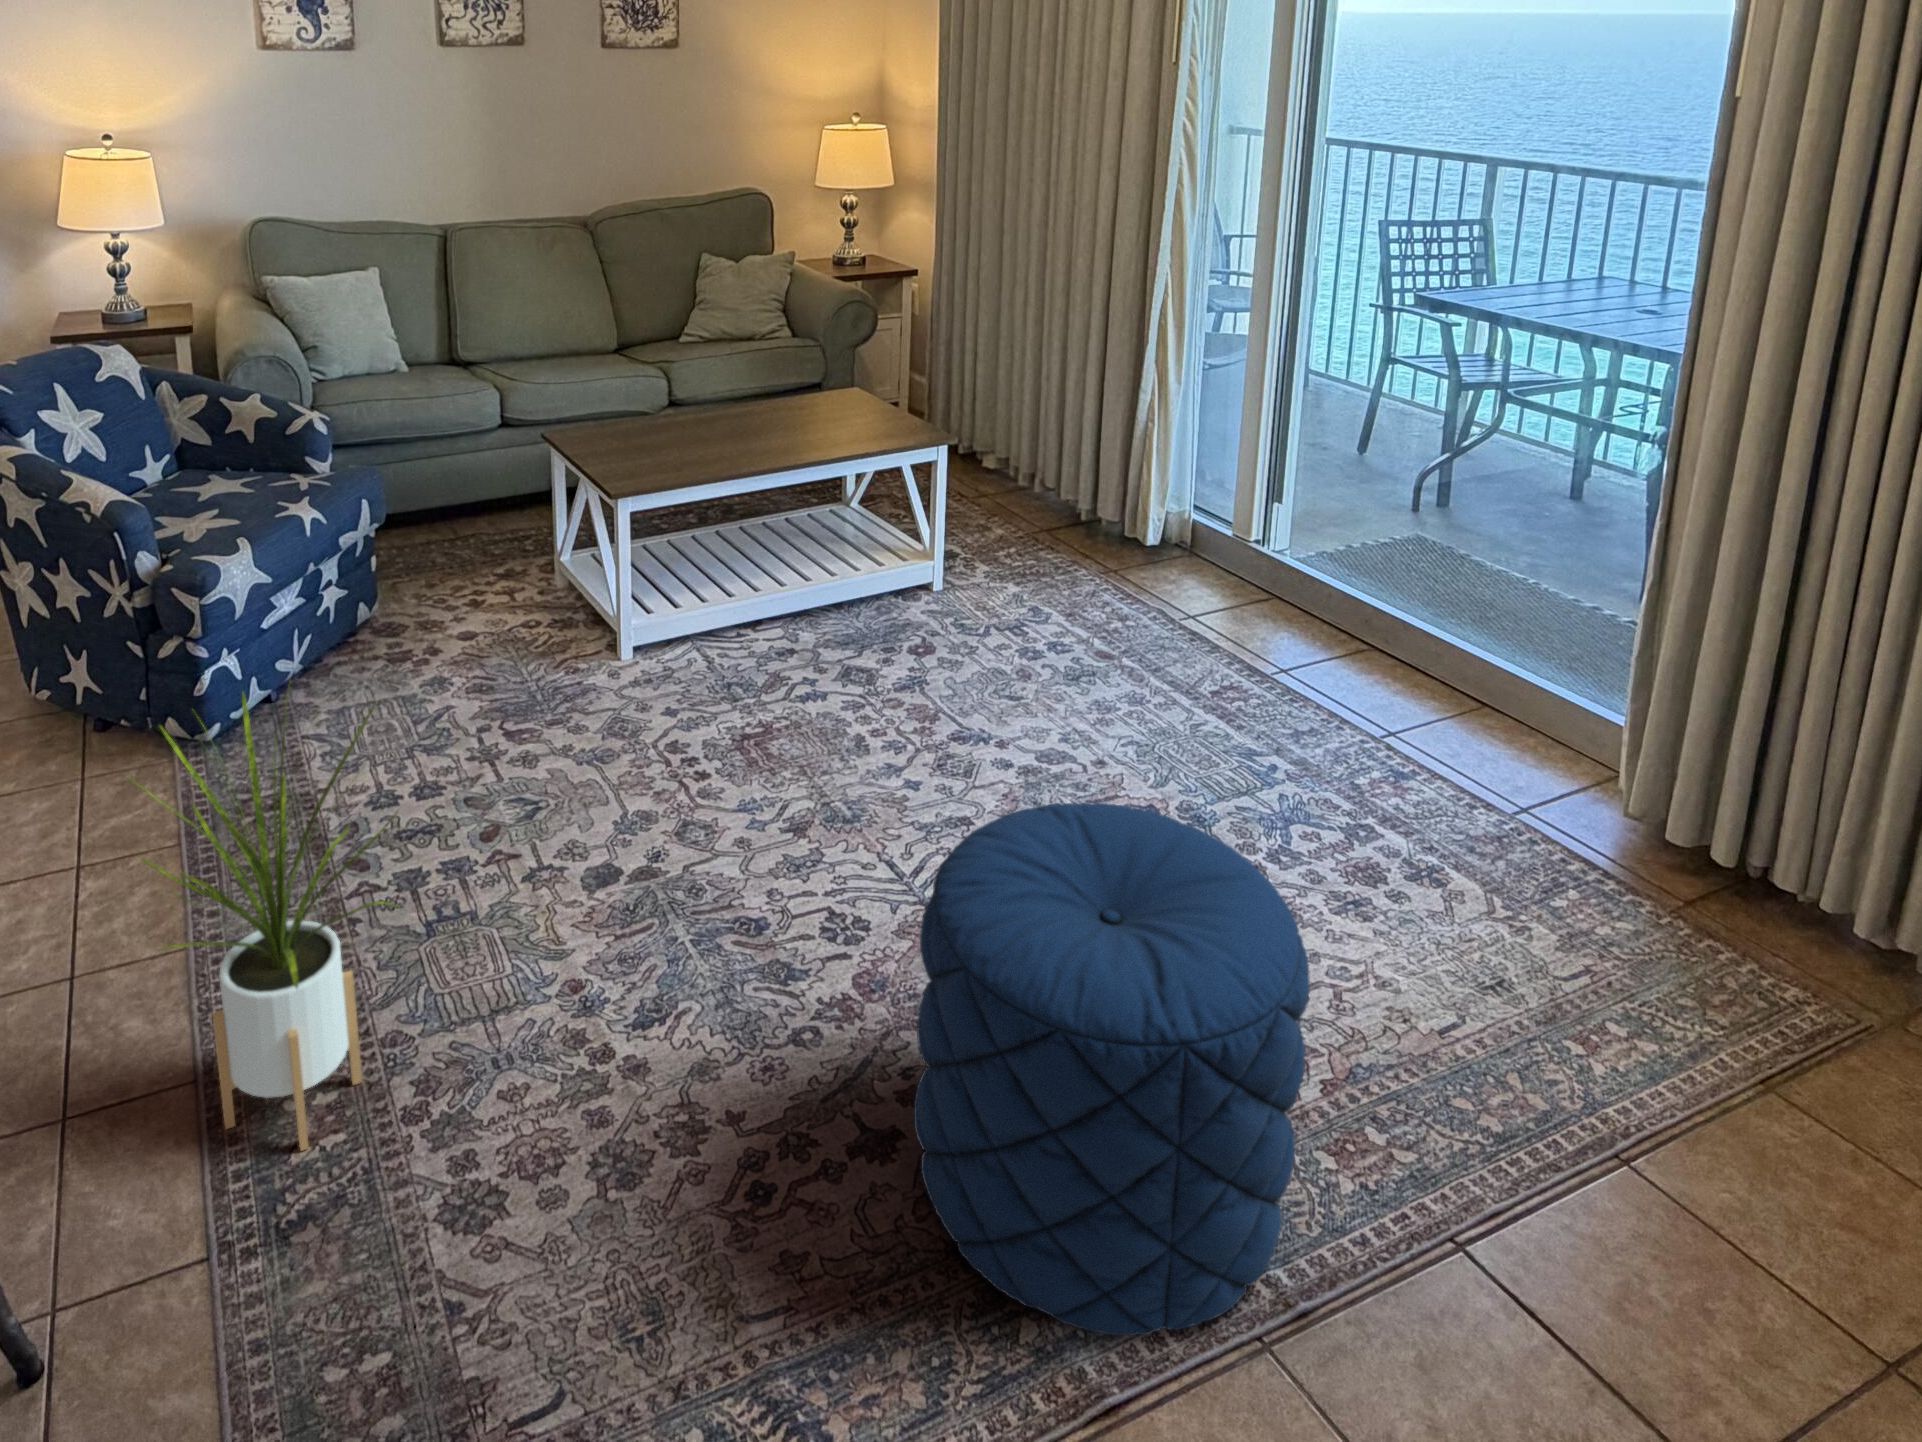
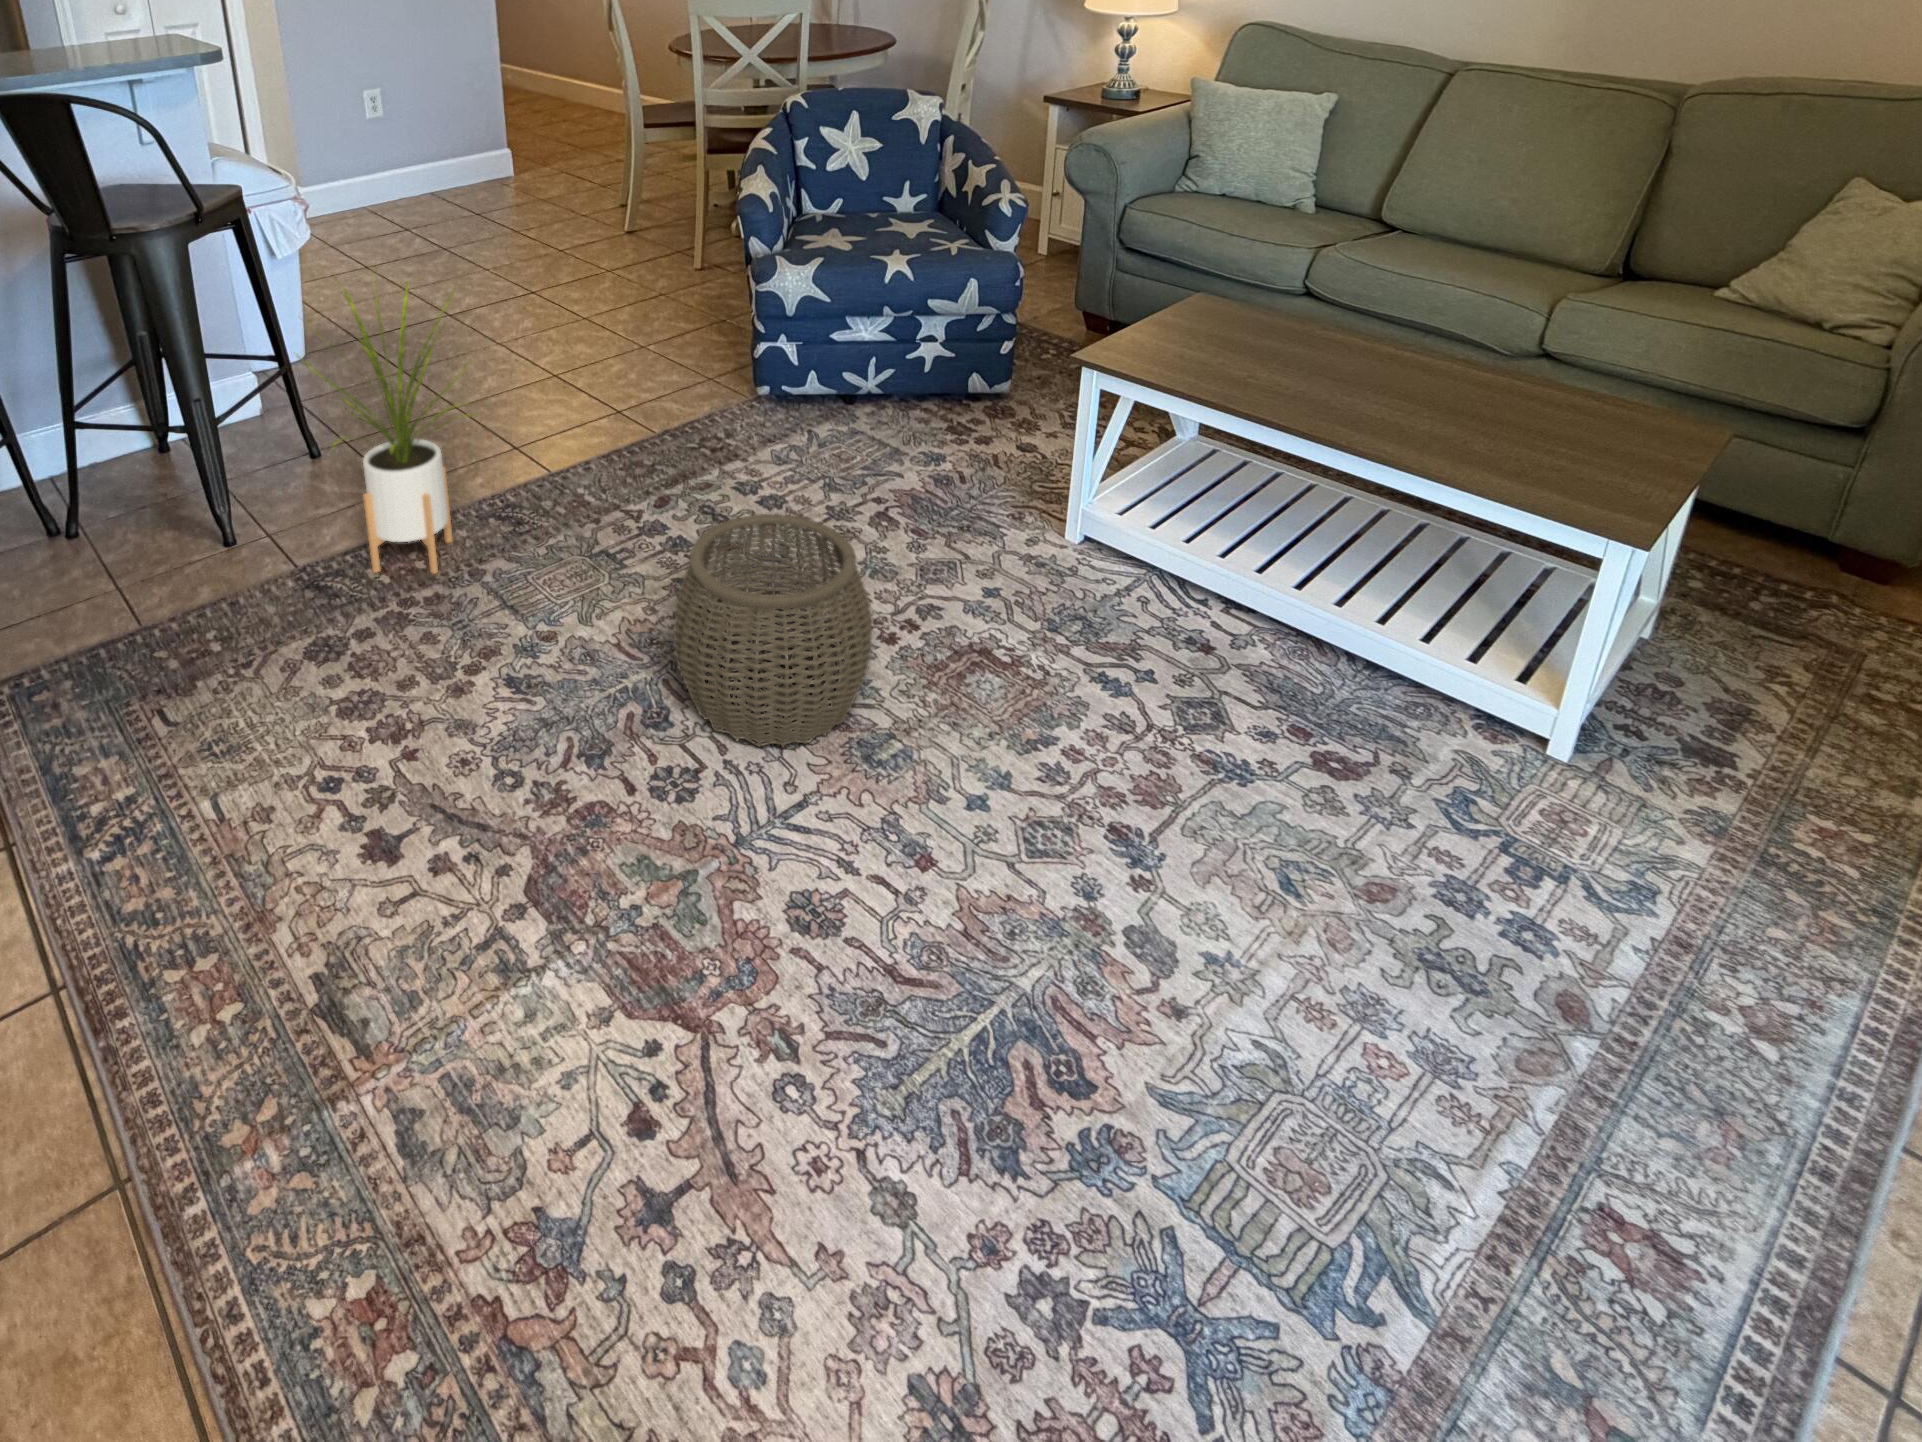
woven basket: none [666,674,854,895] -> present [673,514,873,747]
pouf: present [914,803,1310,1336] -> none [77,643,523,1205]

